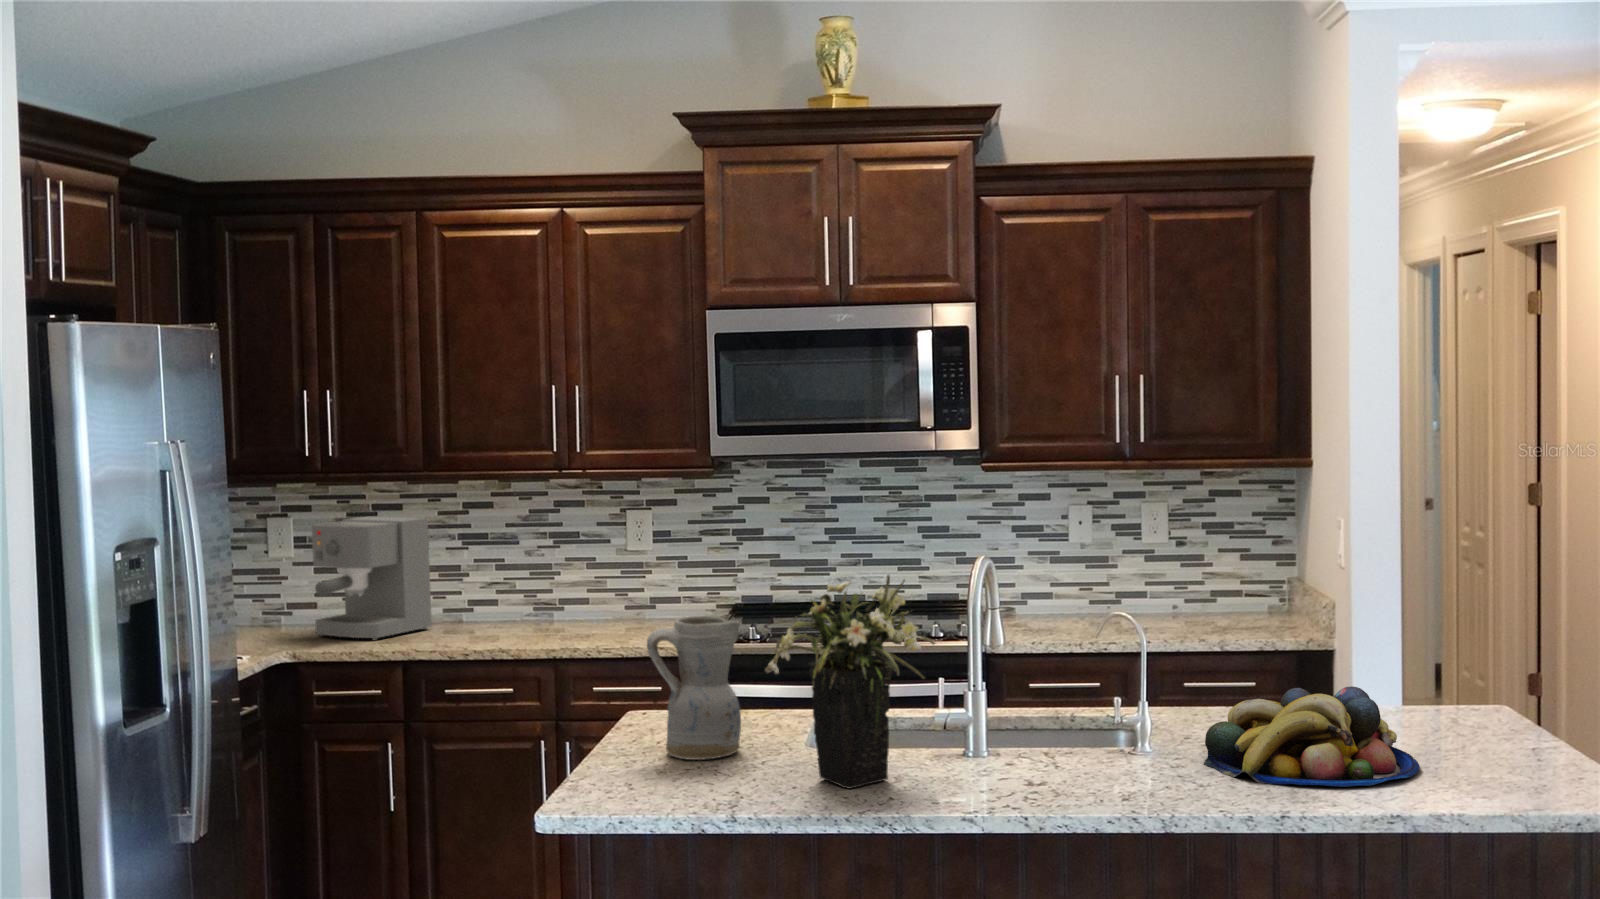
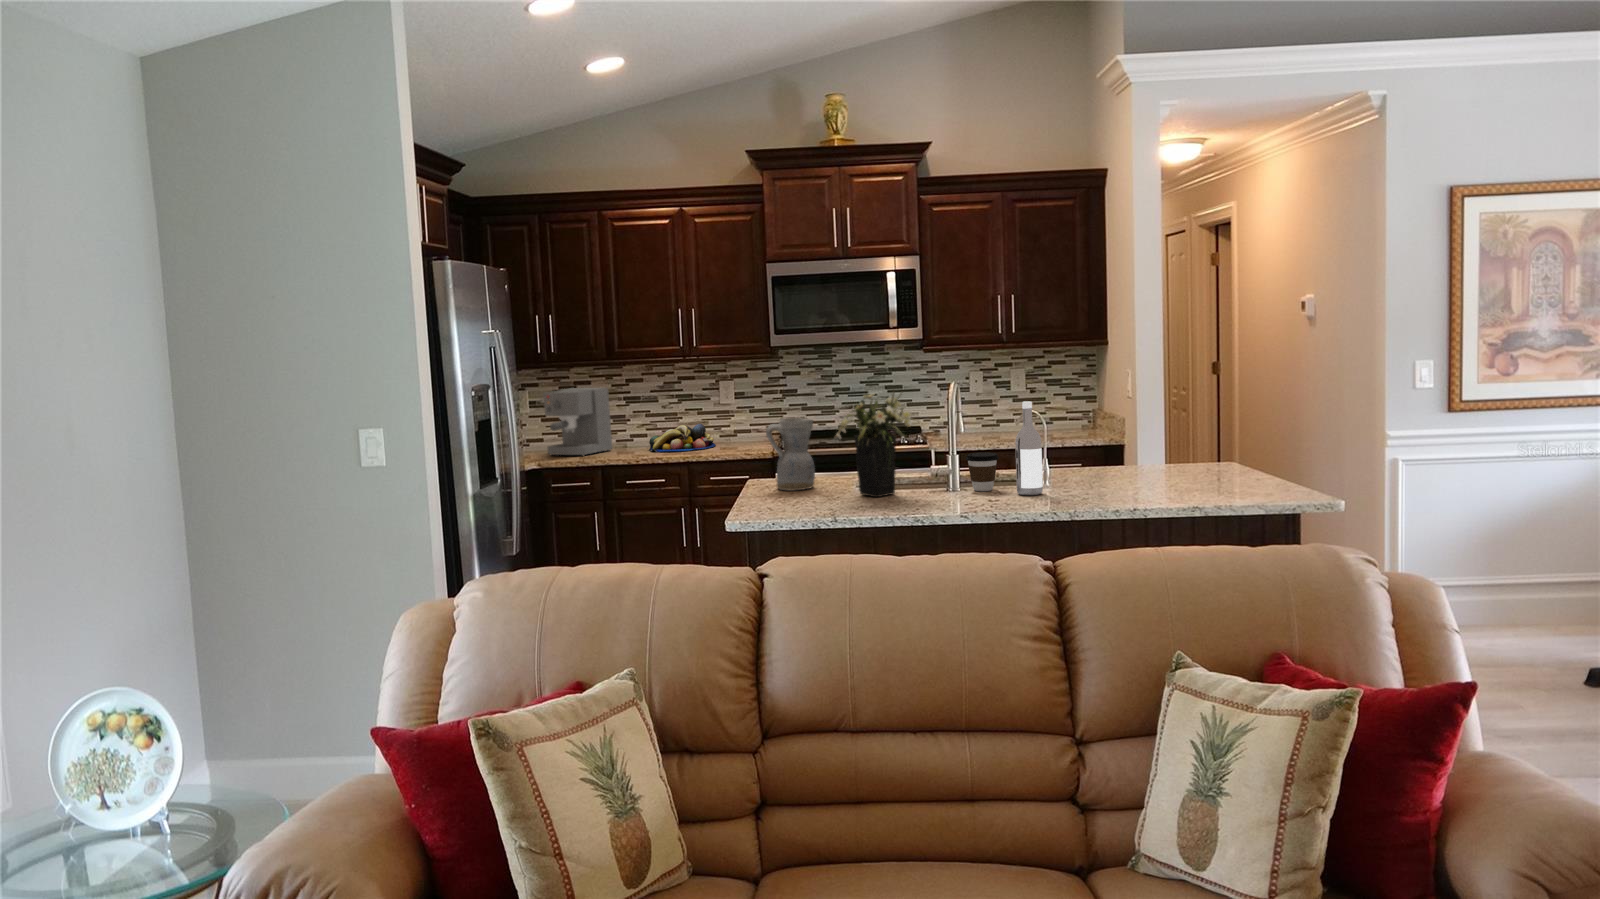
wine bottle: none [1126,608,1180,798] -> present [1015,401,1043,495]
fruit bowl: present [1204,687,1420,787] -> present [649,424,716,452]
coffee cup: none [1030,700,1095,781] -> present [966,452,999,491]

